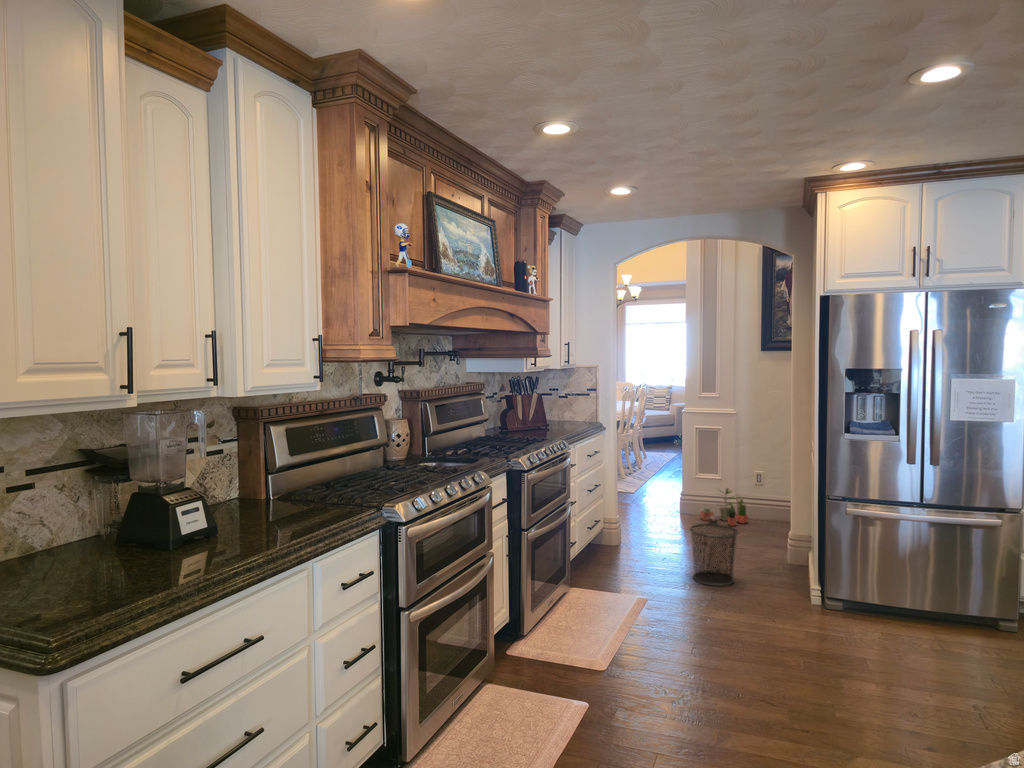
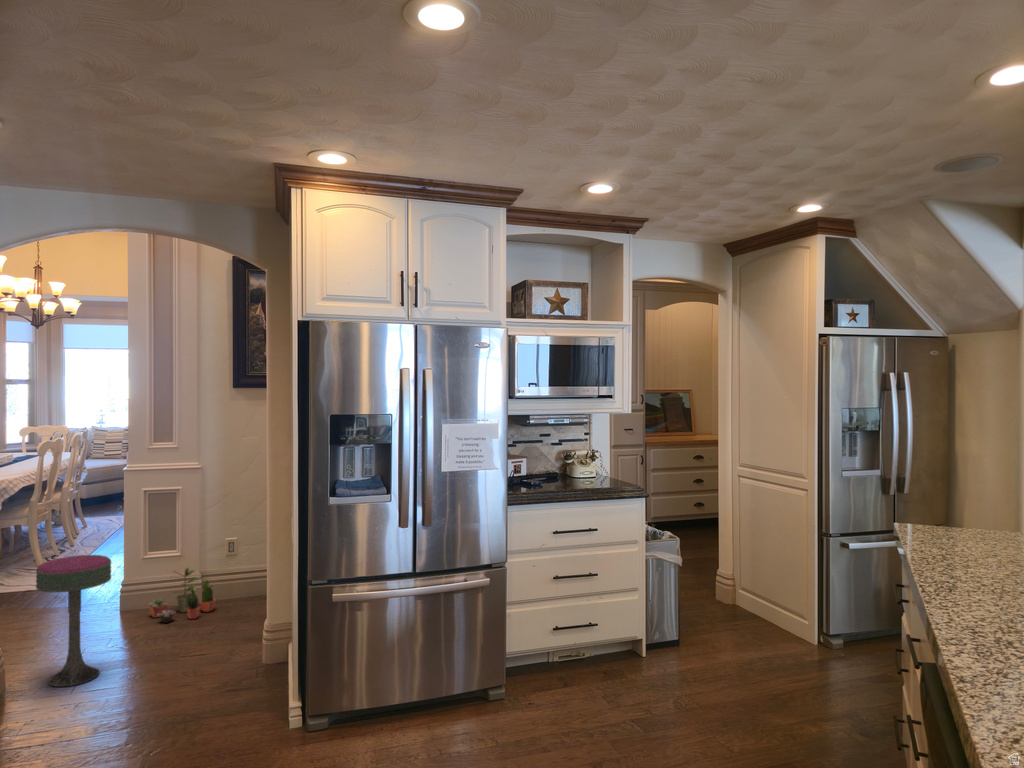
bar stool: none [638,464,682,548] -> present [36,555,111,687]
waste bin: present [690,524,739,586] -> none [114,639,192,740]

